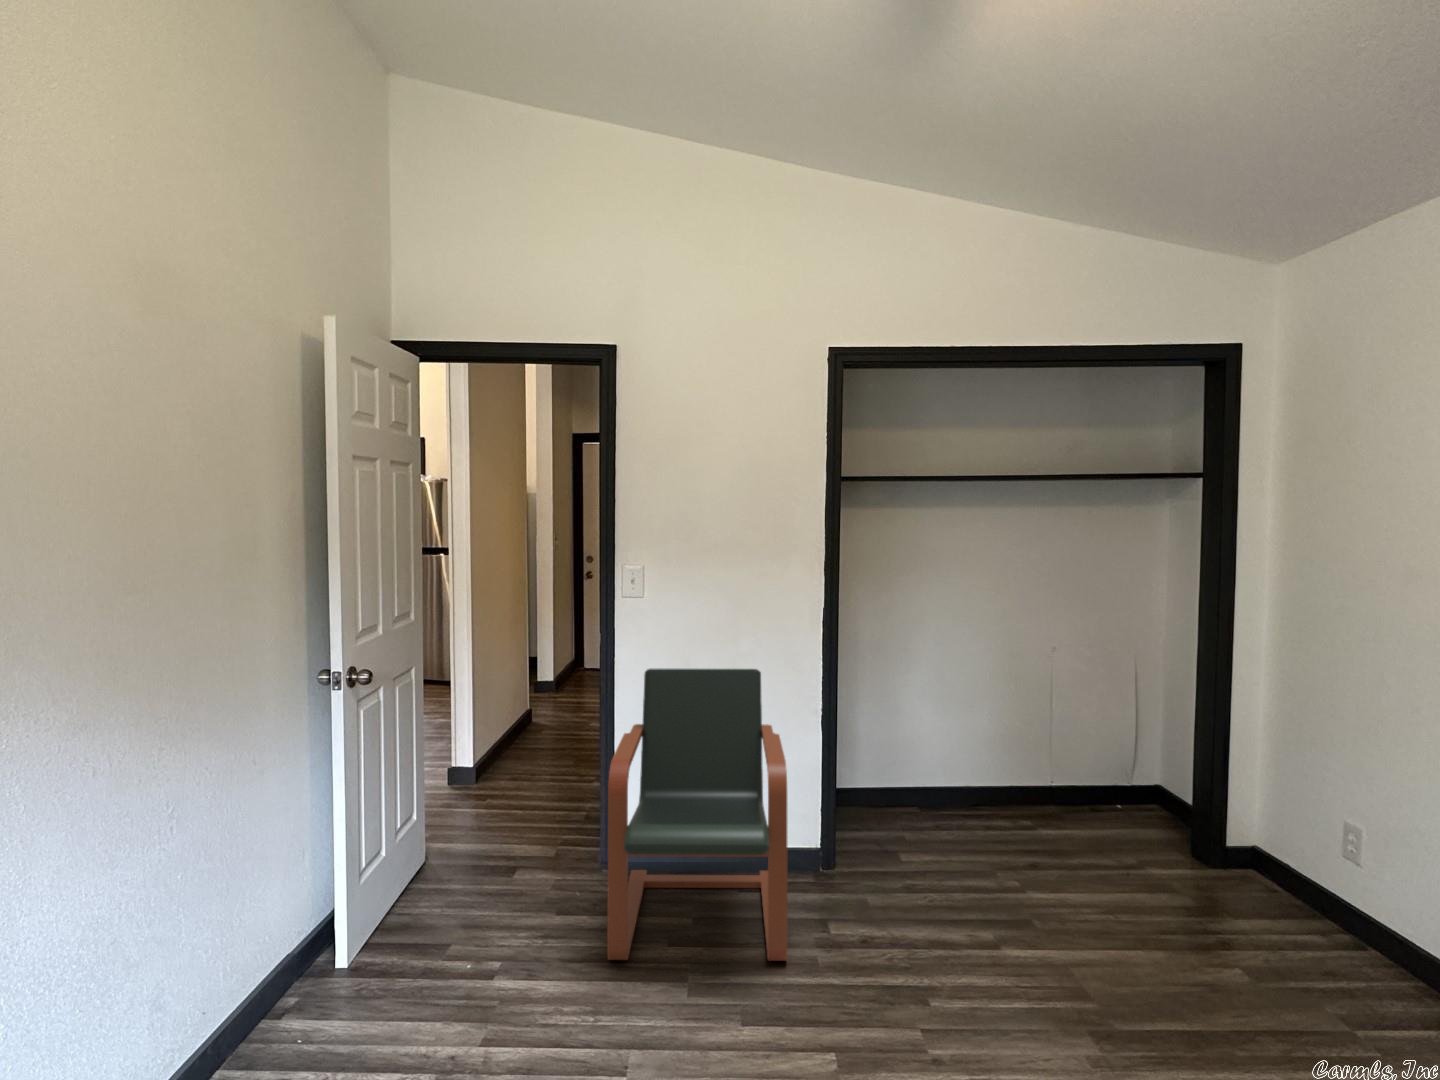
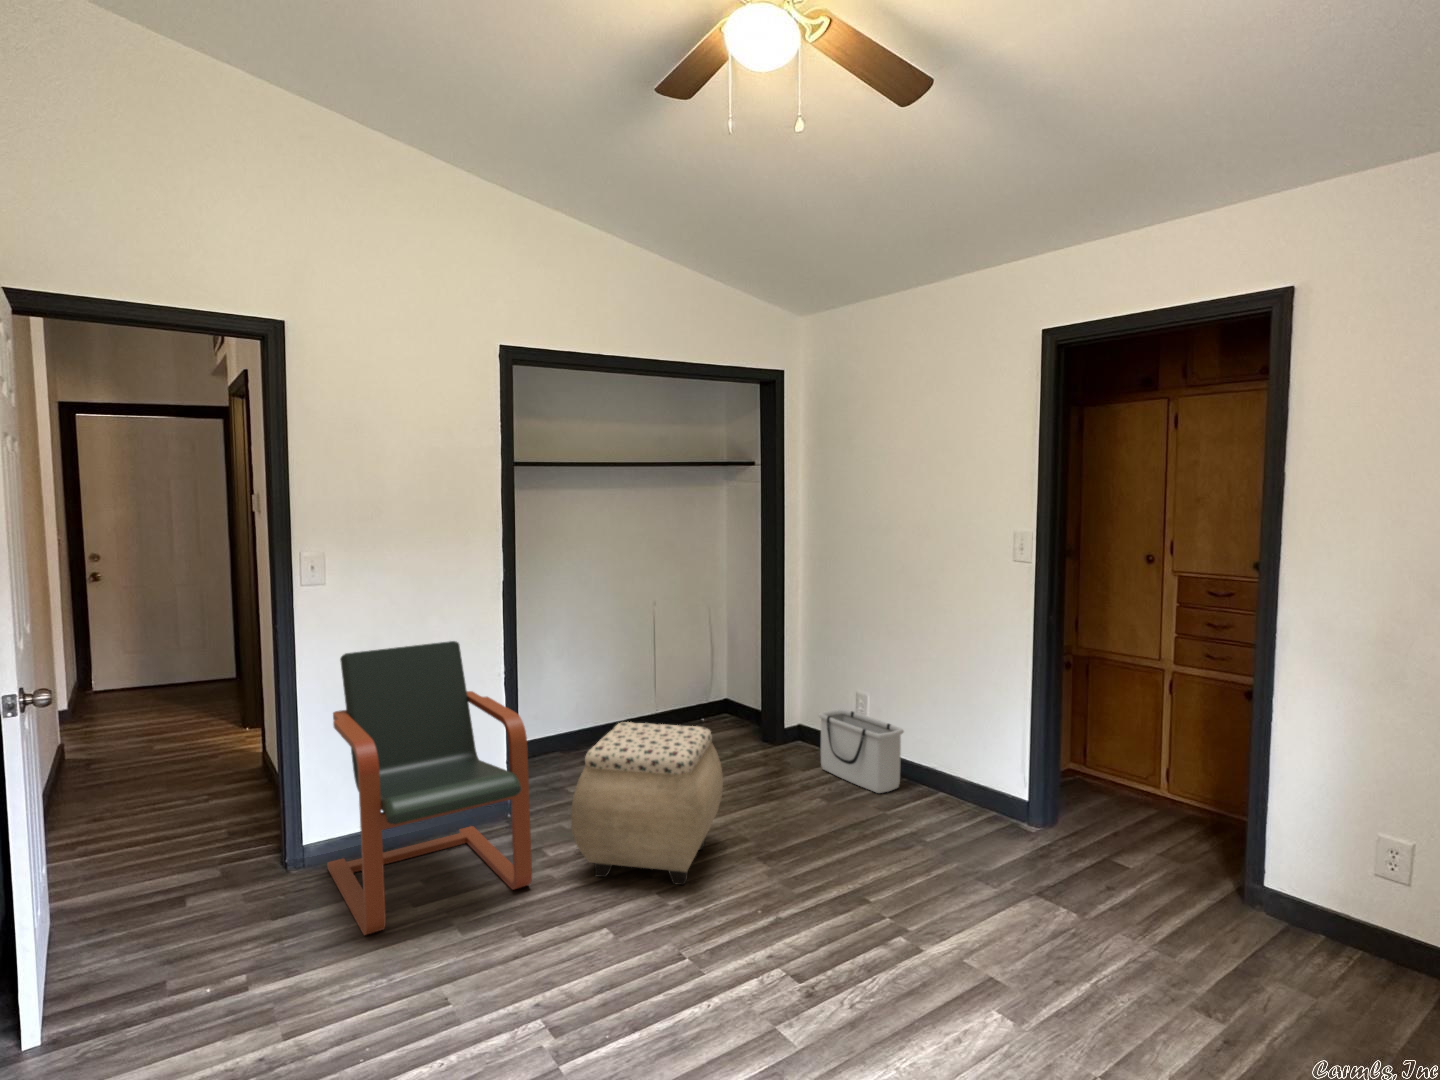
ottoman: none [832,793,1055,1032] -> present [571,722,723,885]
storage bin: none [1263,836,1415,994] -> present [818,709,904,793]

